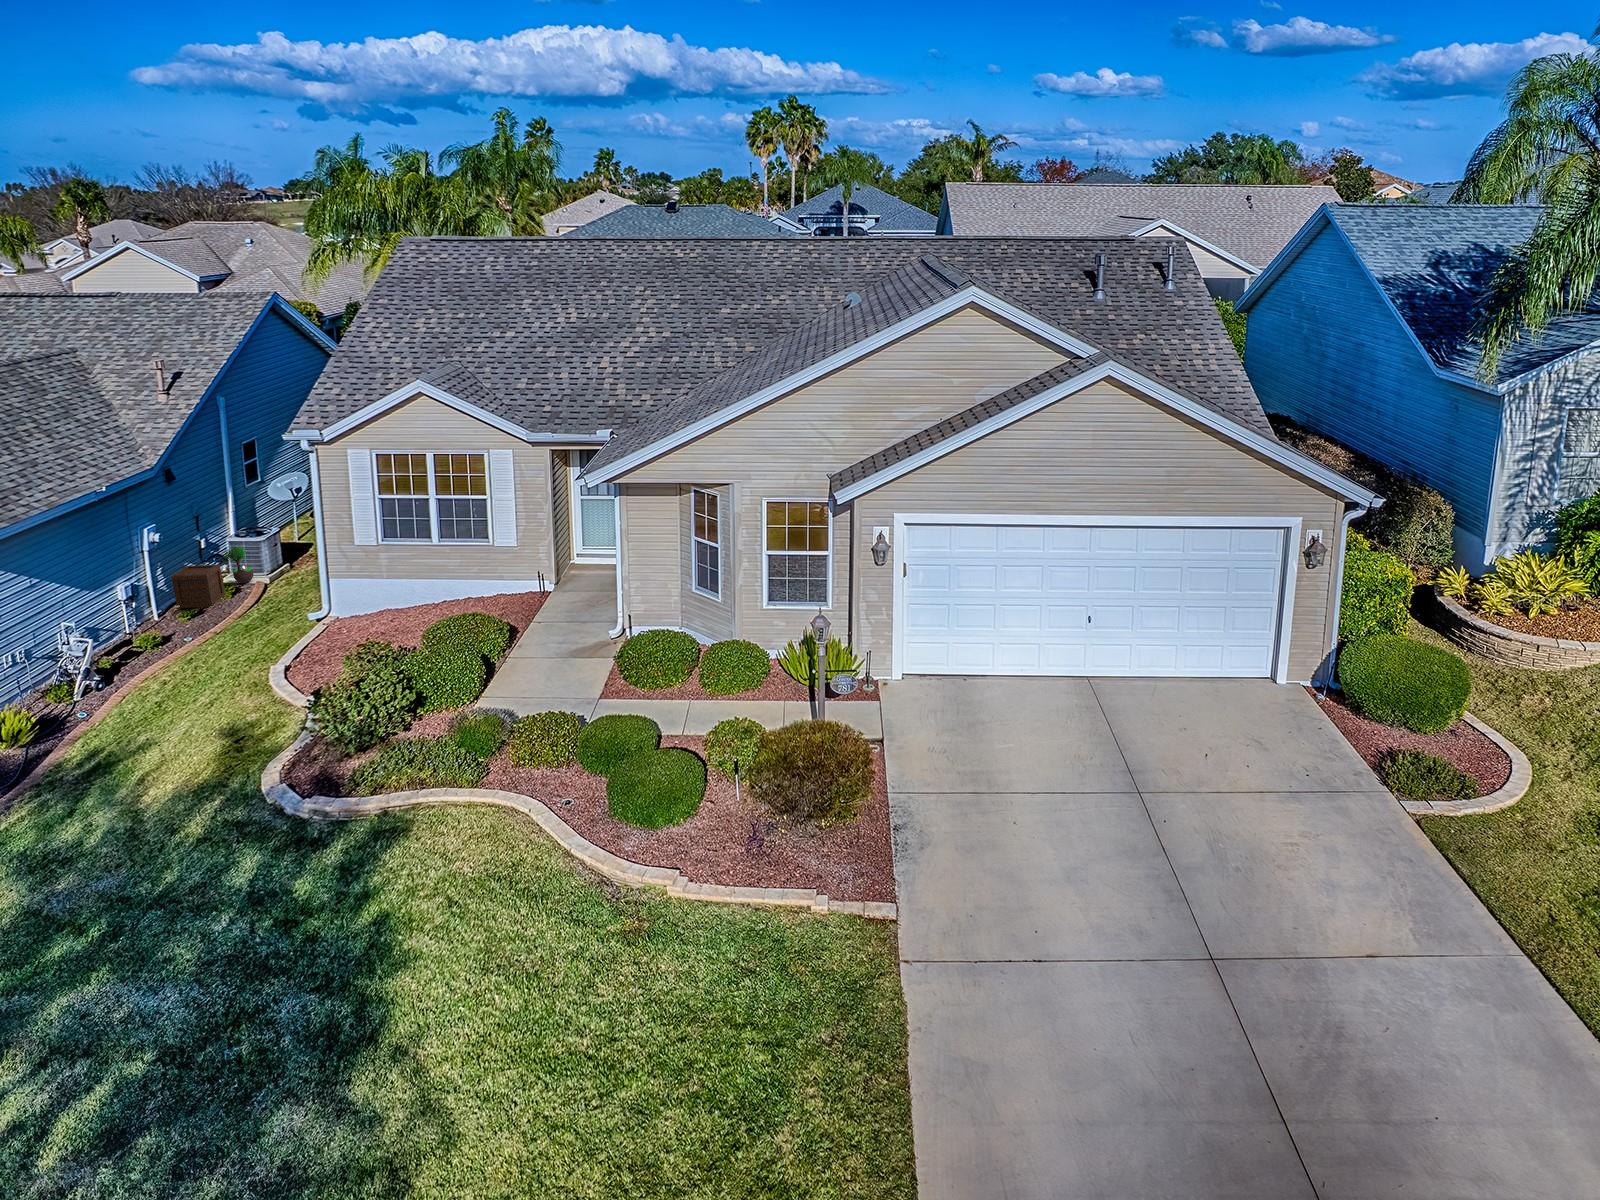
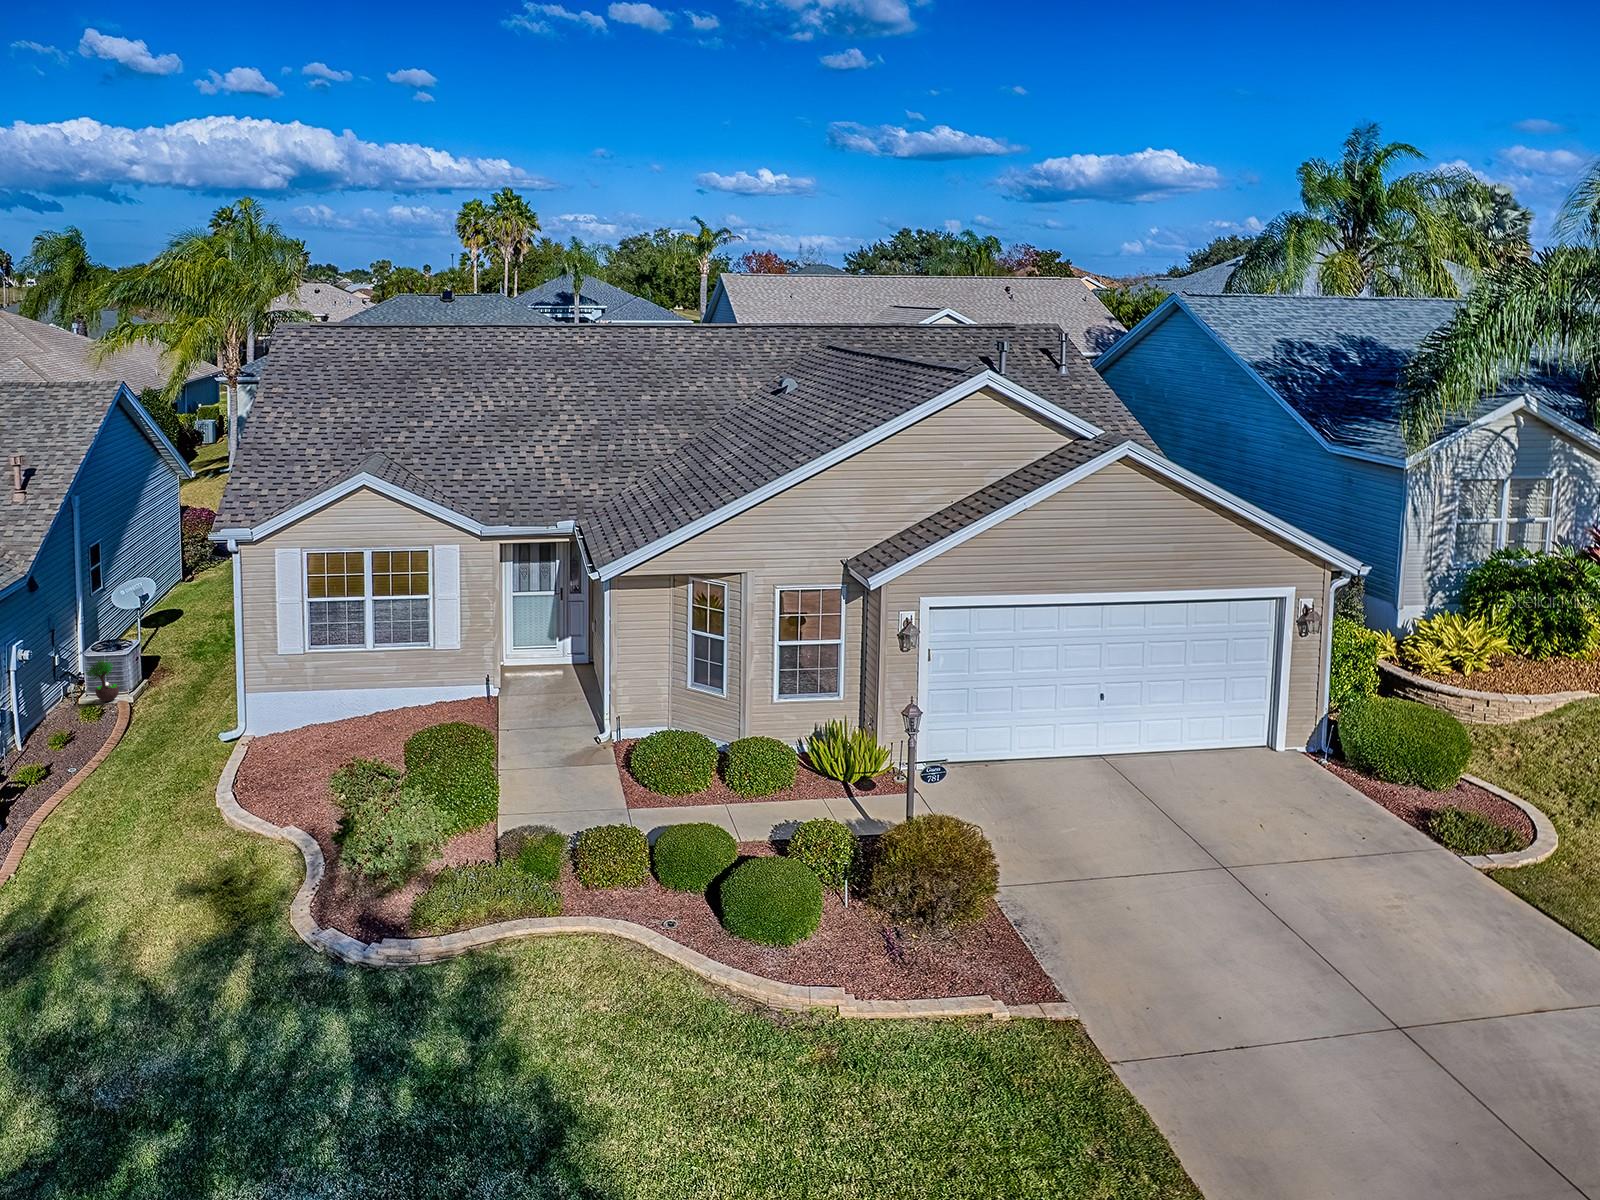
wooden crate: present [171,565,225,608] -> none [37,682,93,733]

